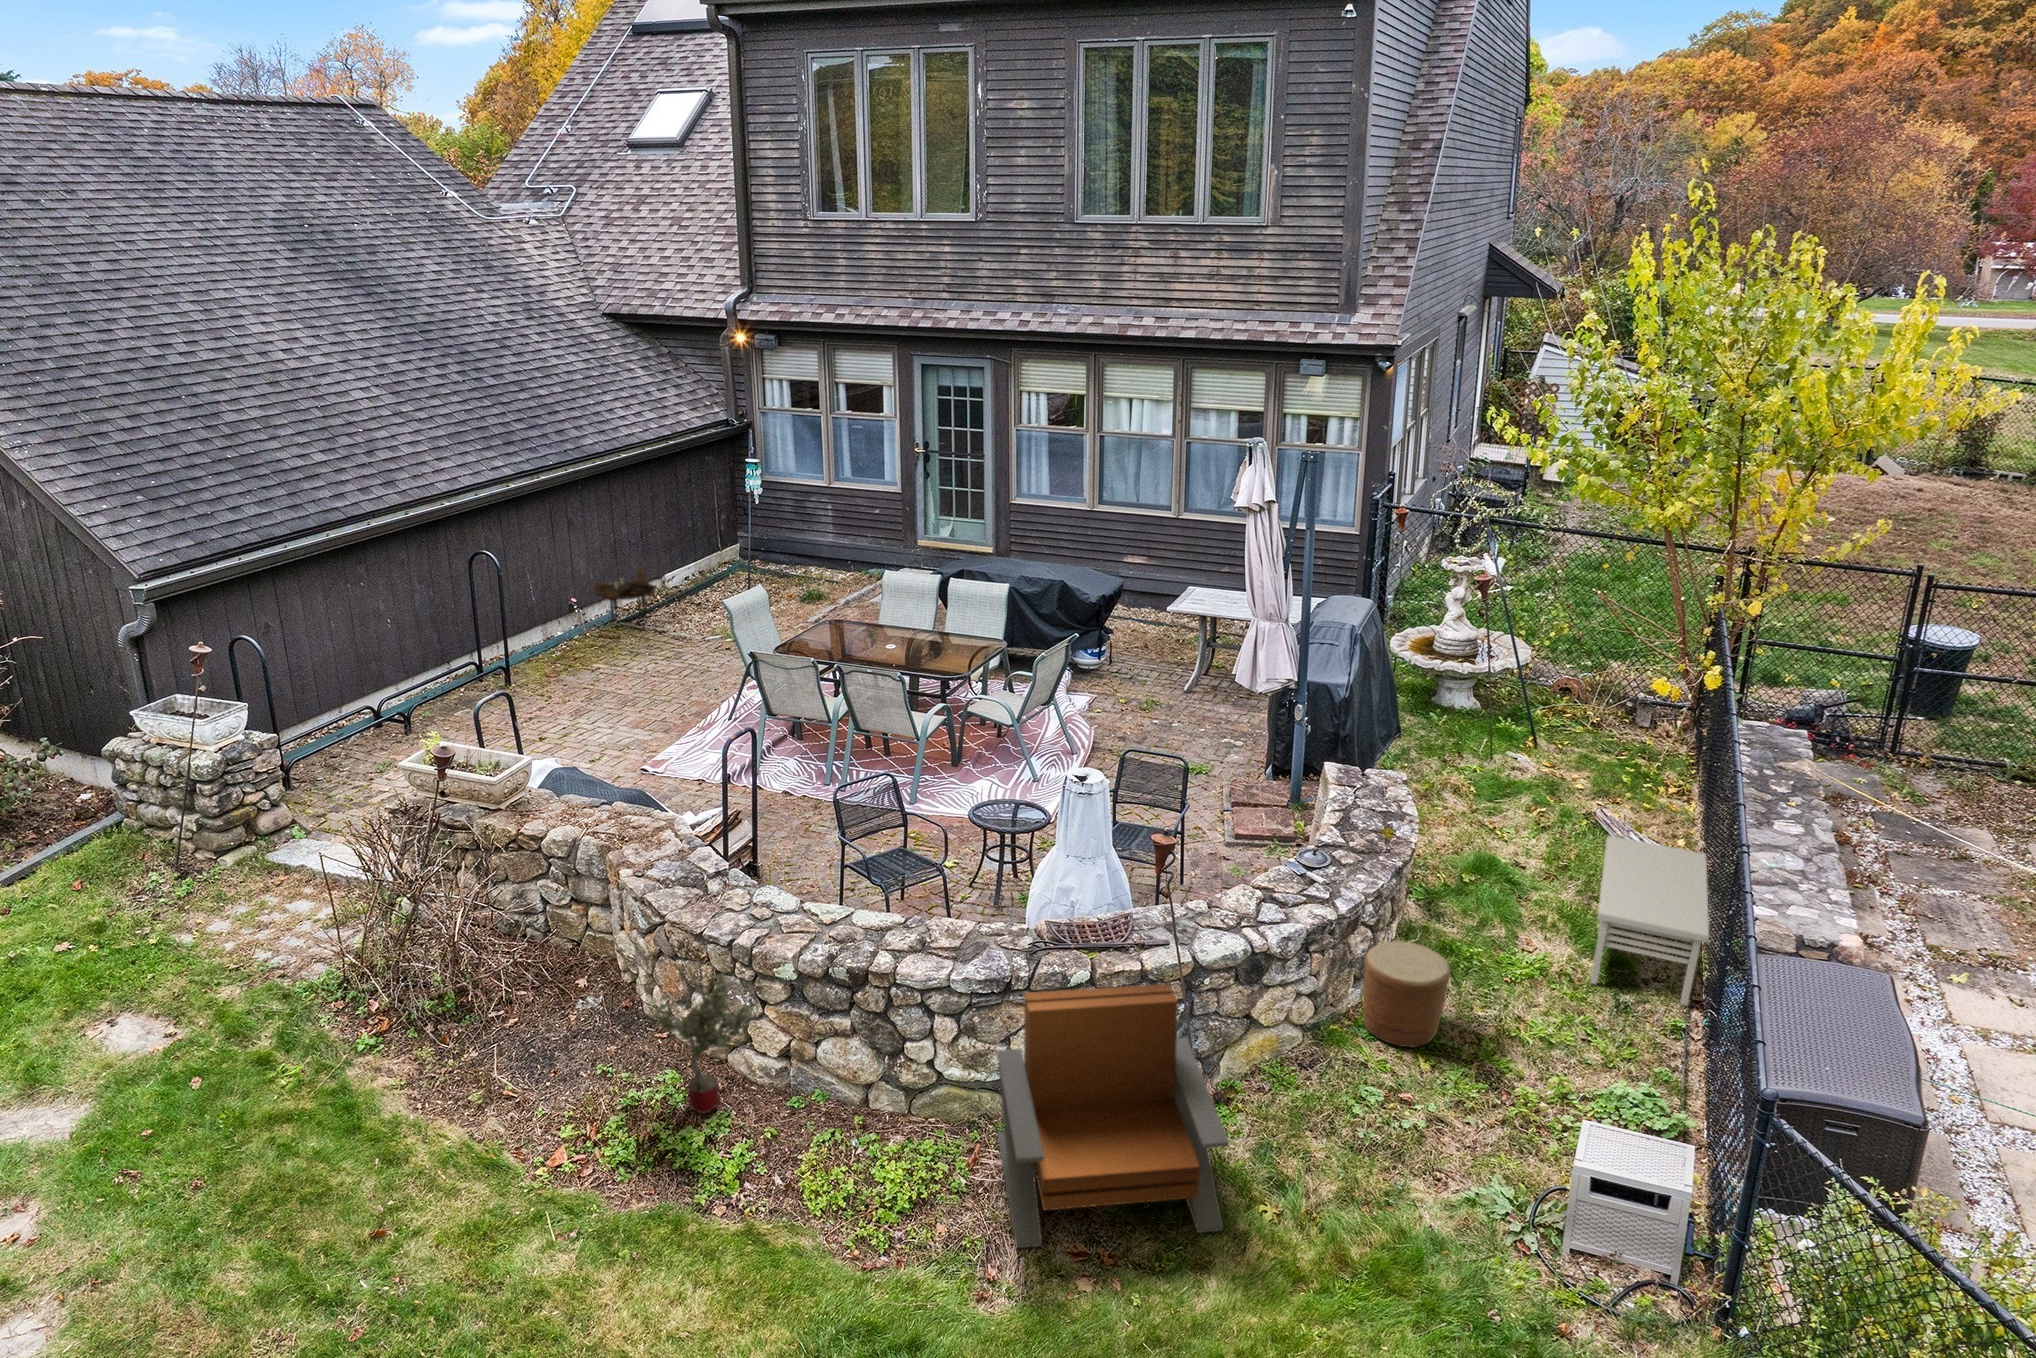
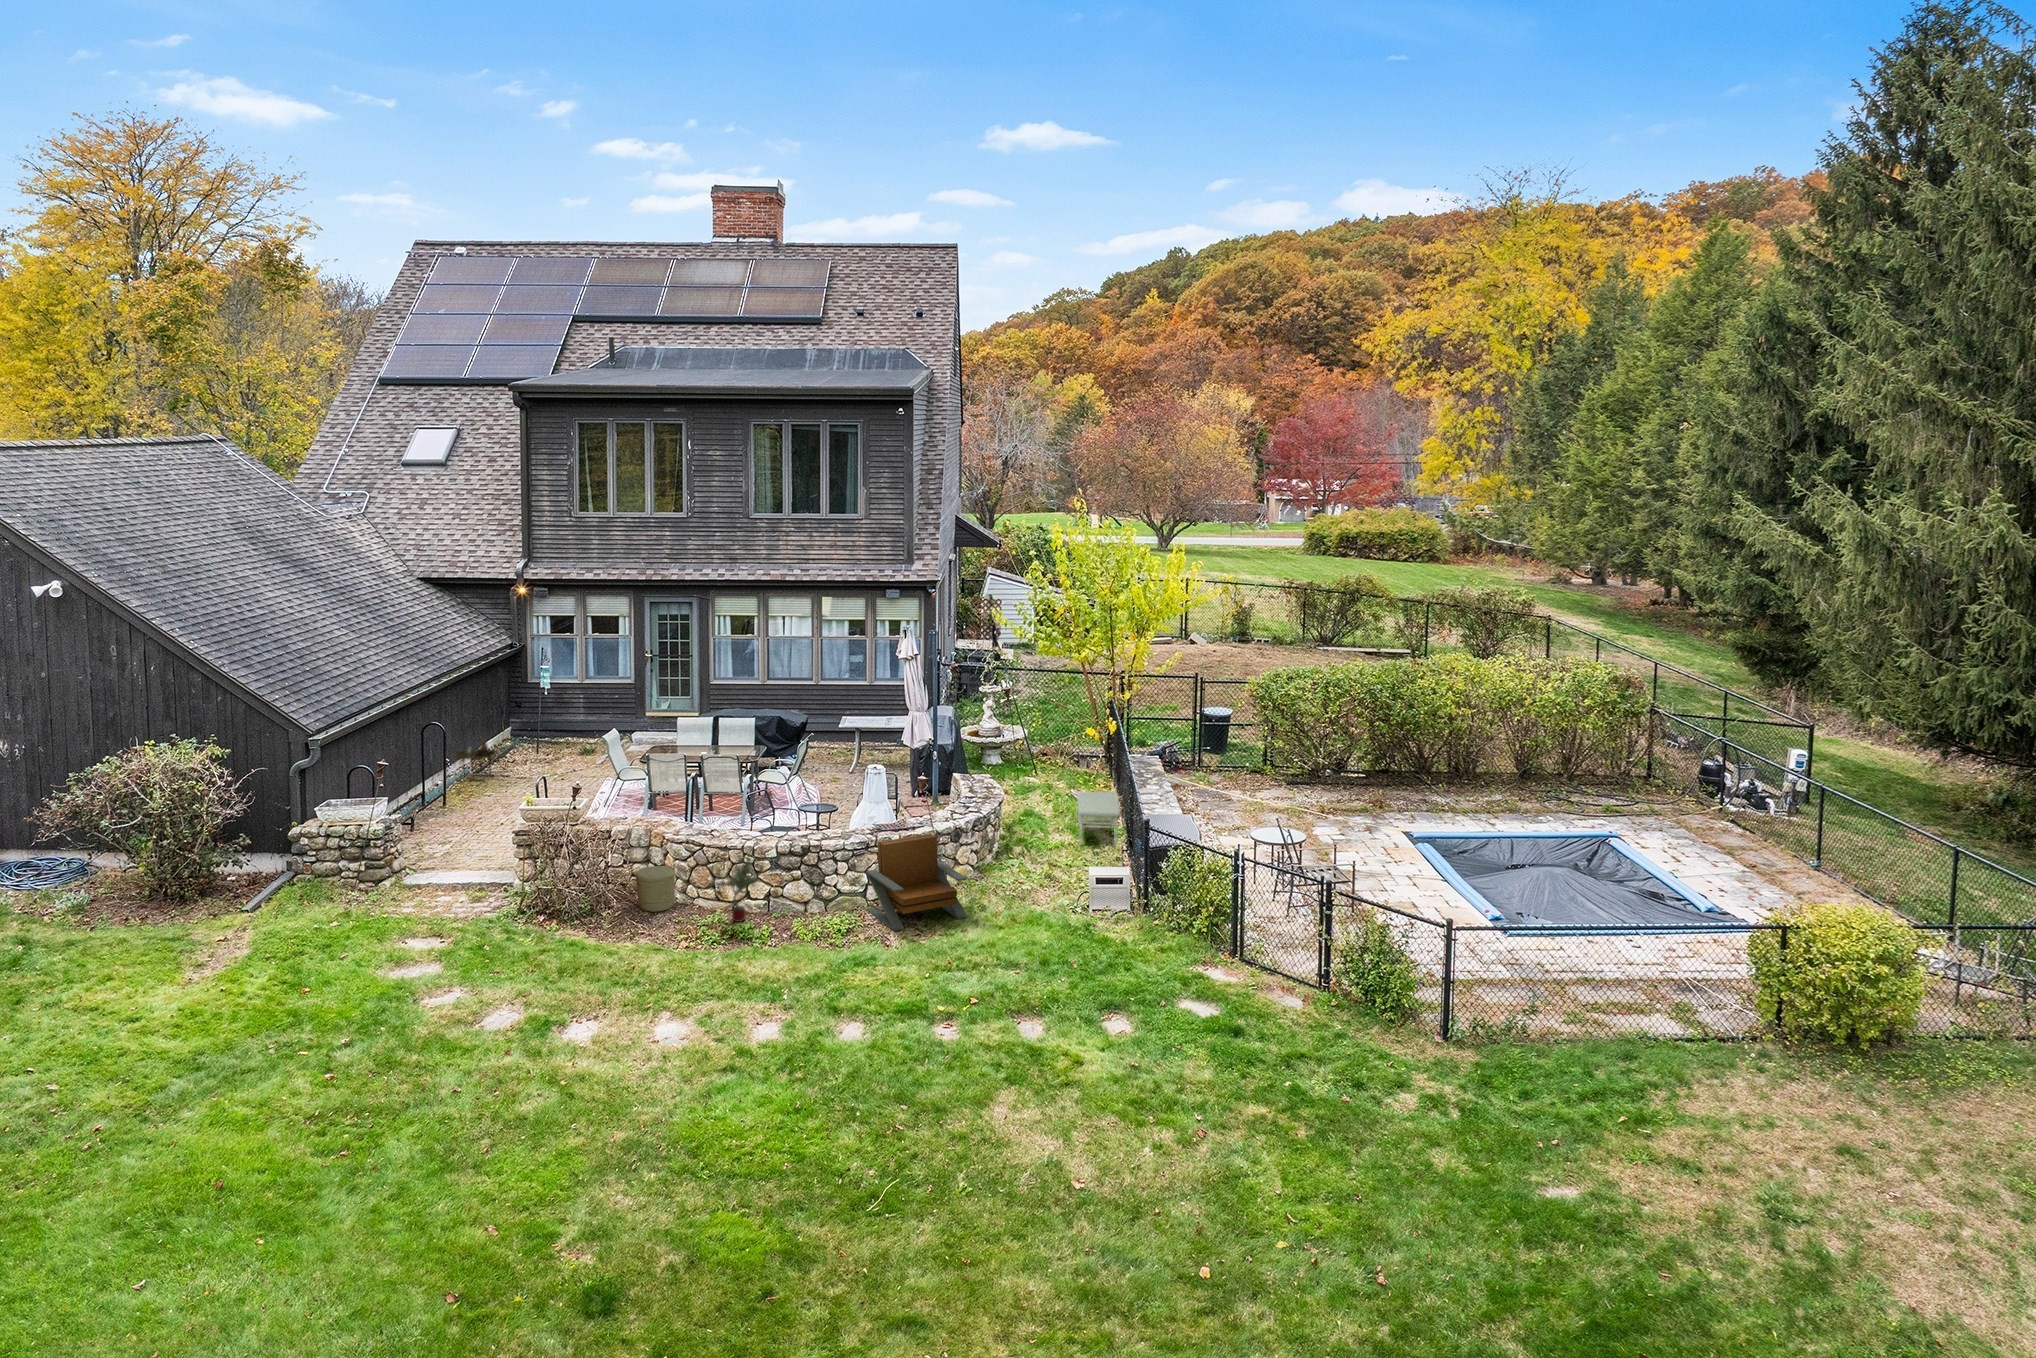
woven basket: present [1362,942,1451,1048] -> present [635,866,675,912]

